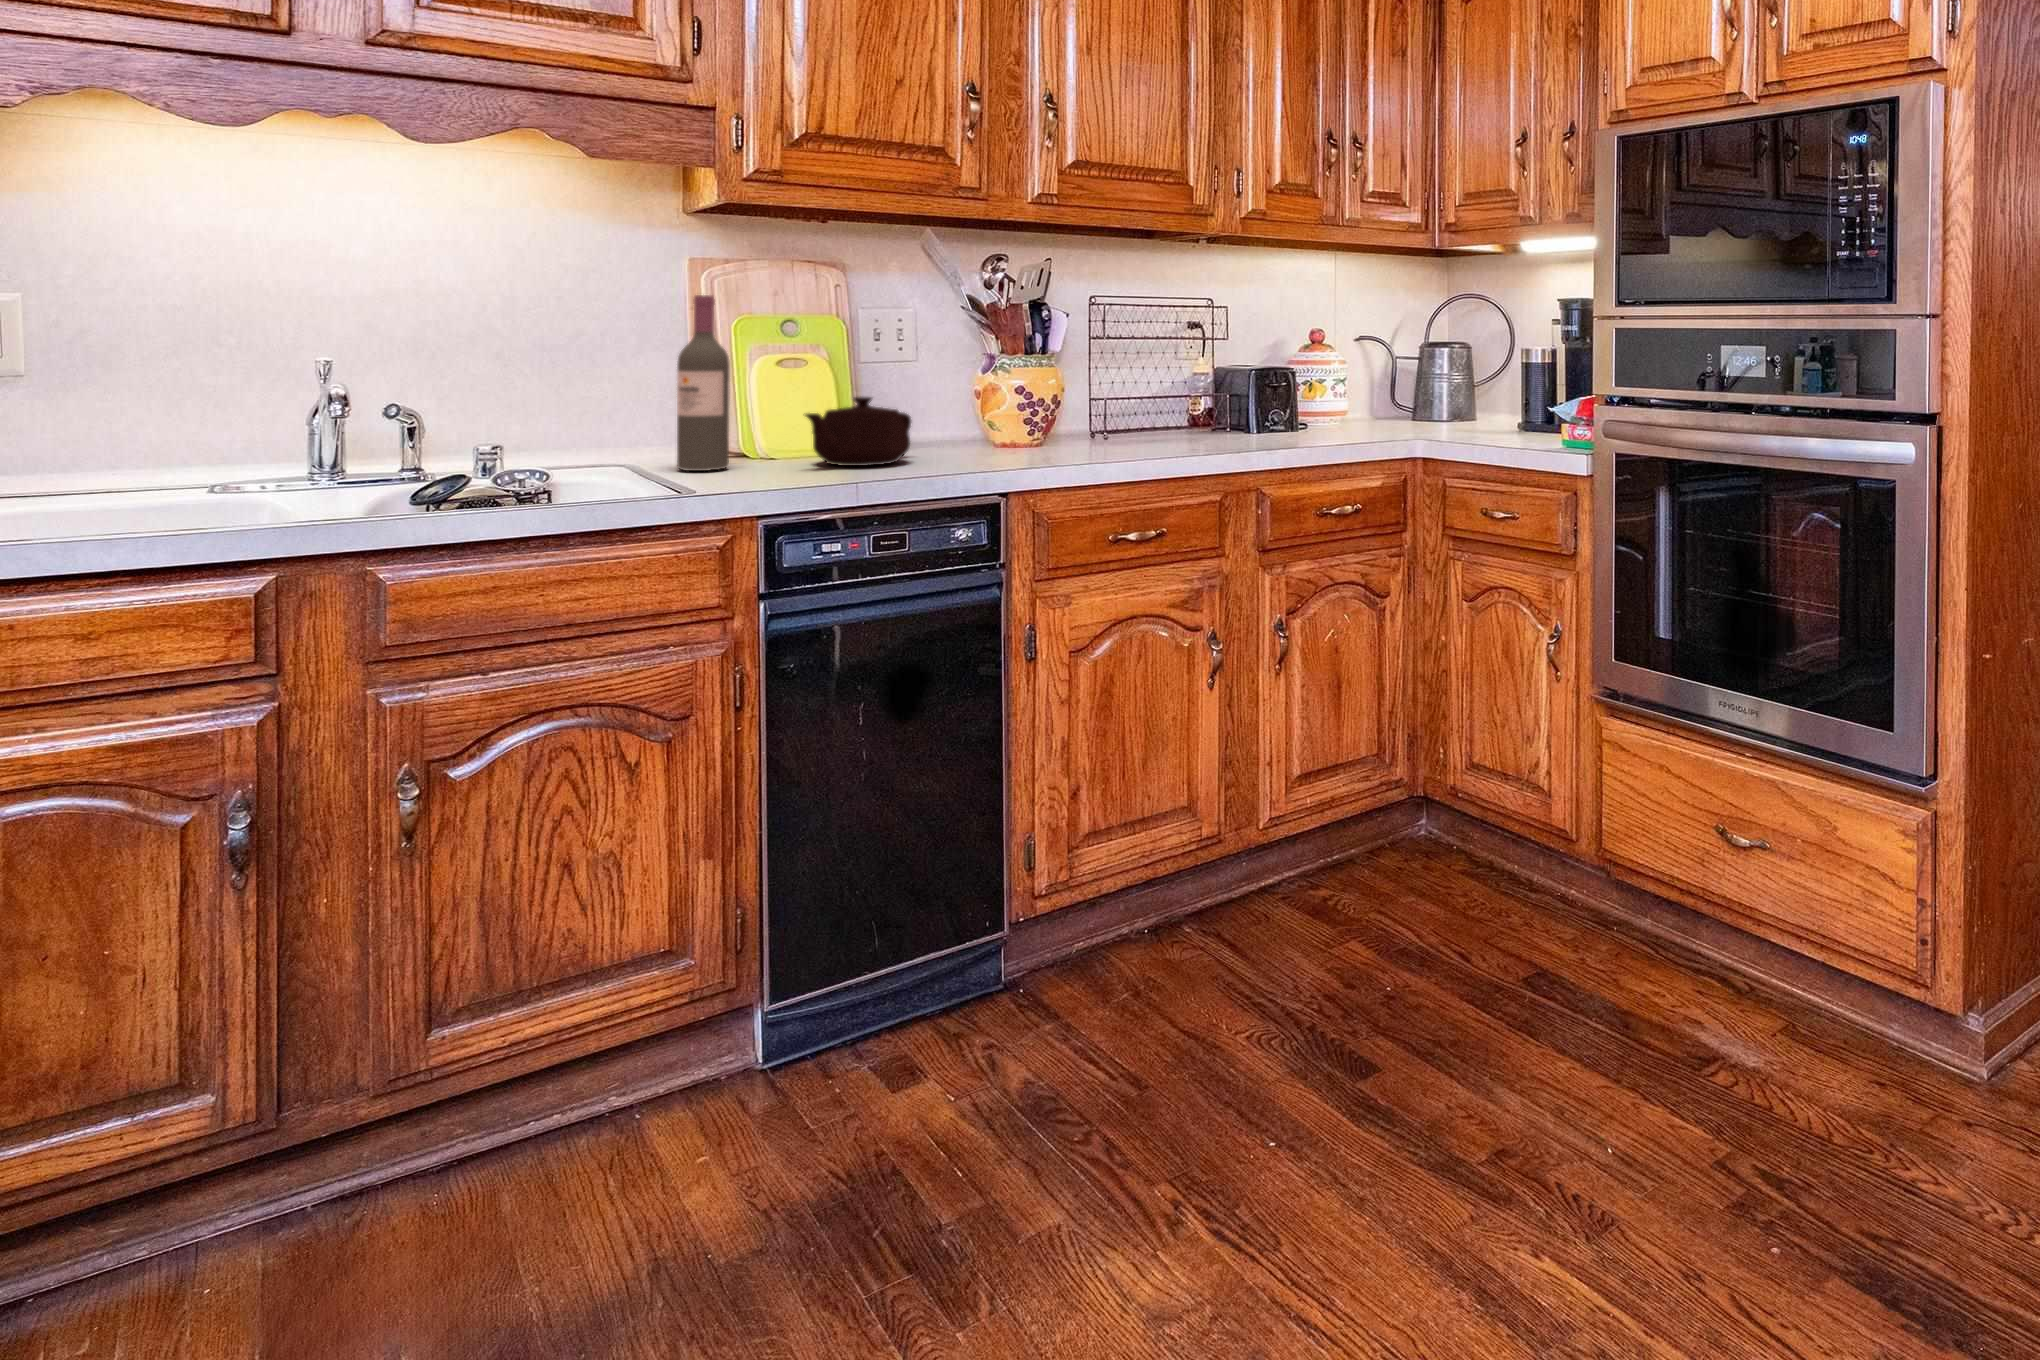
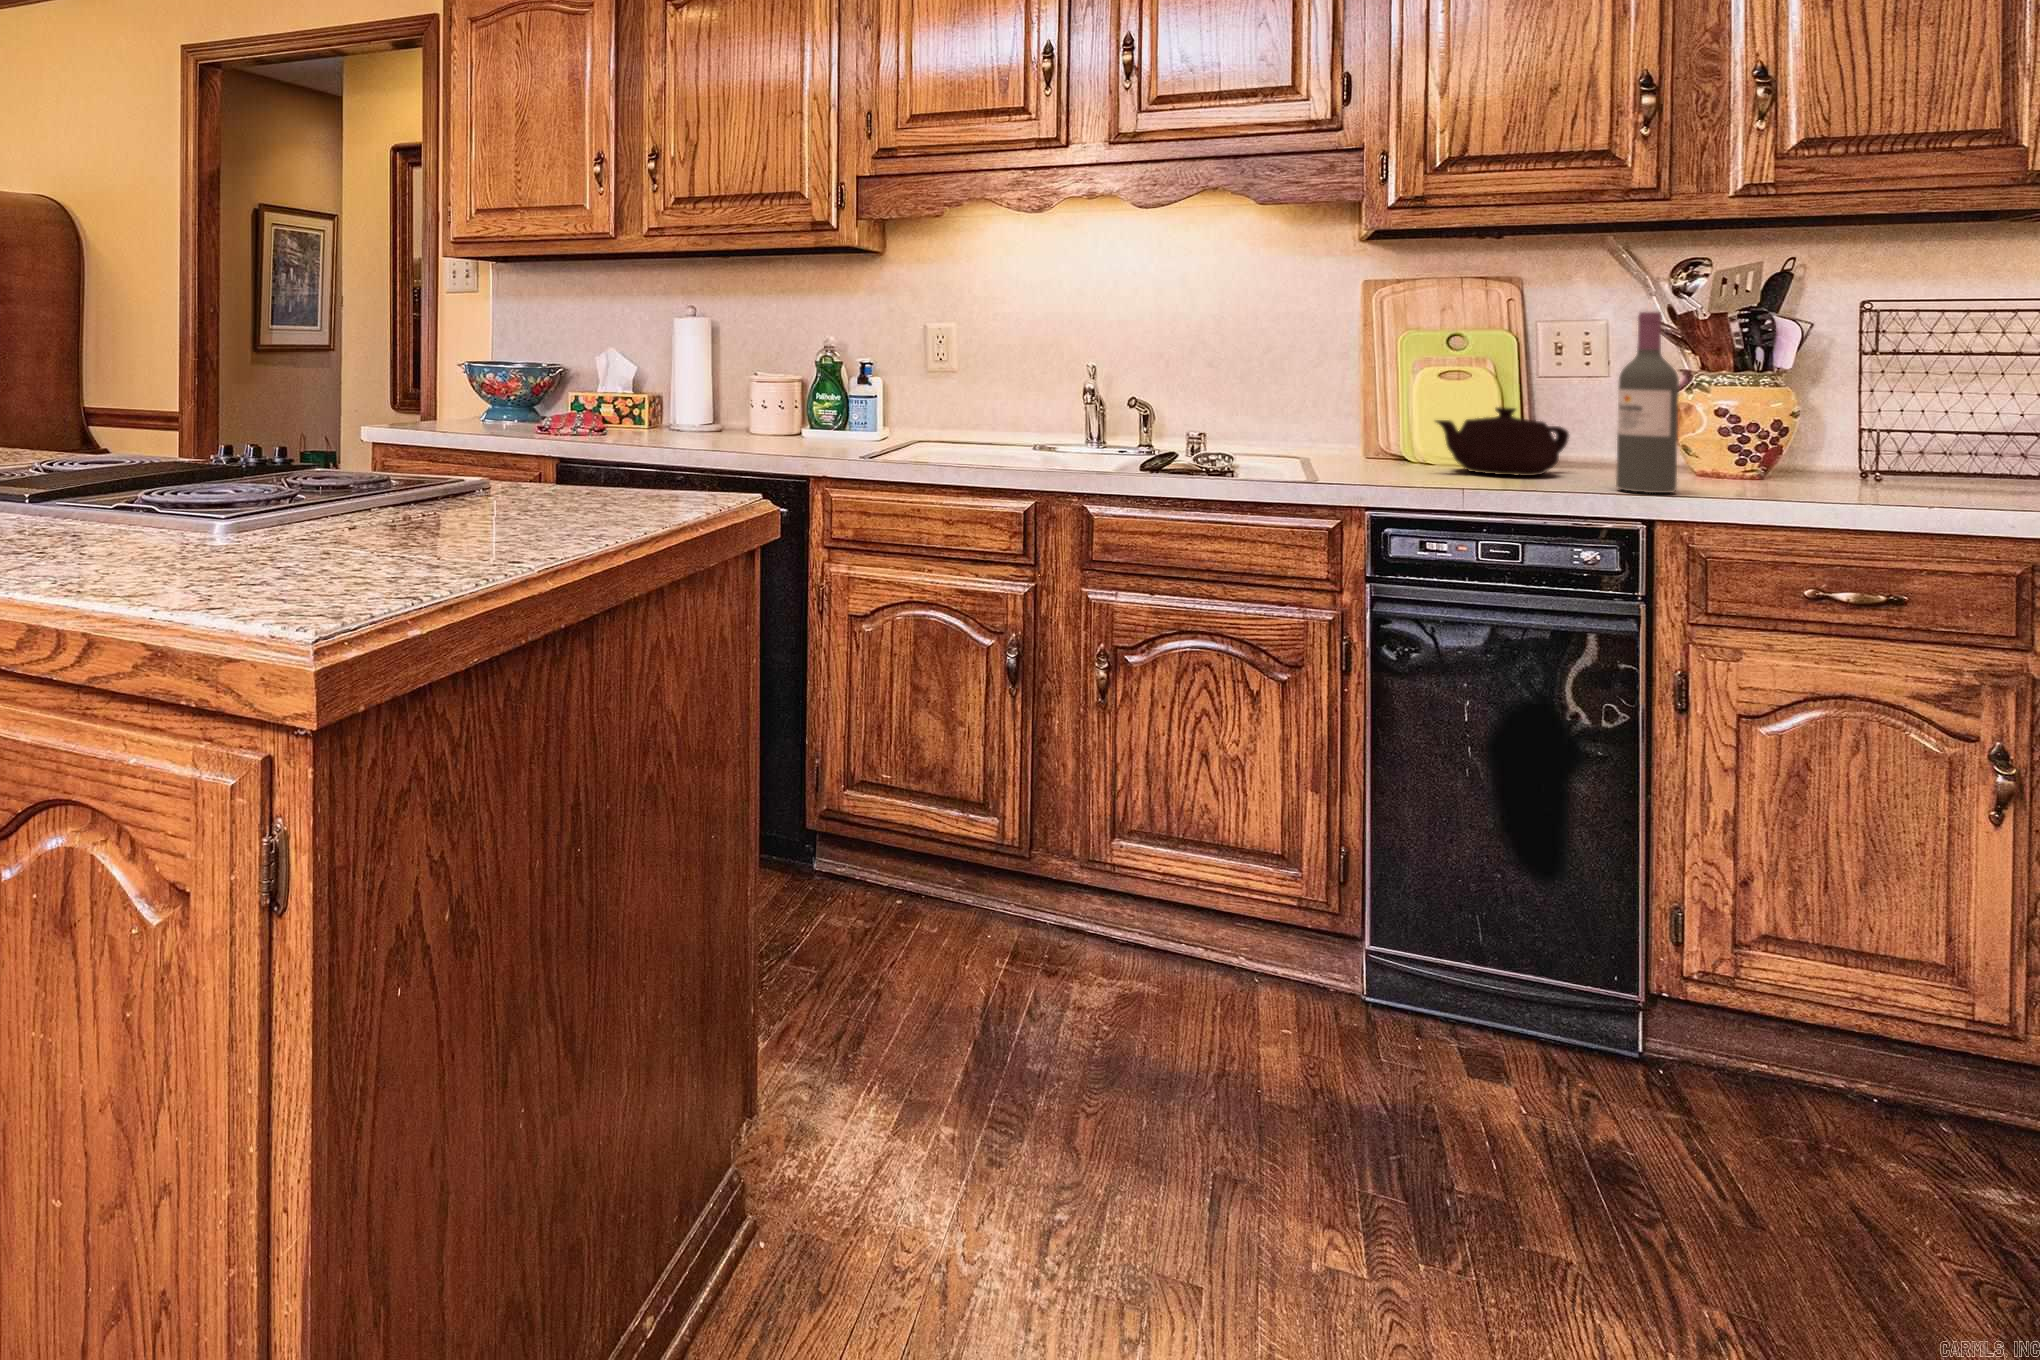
wine bottle: present [677,295,730,471] -> present [1616,312,1679,493]

